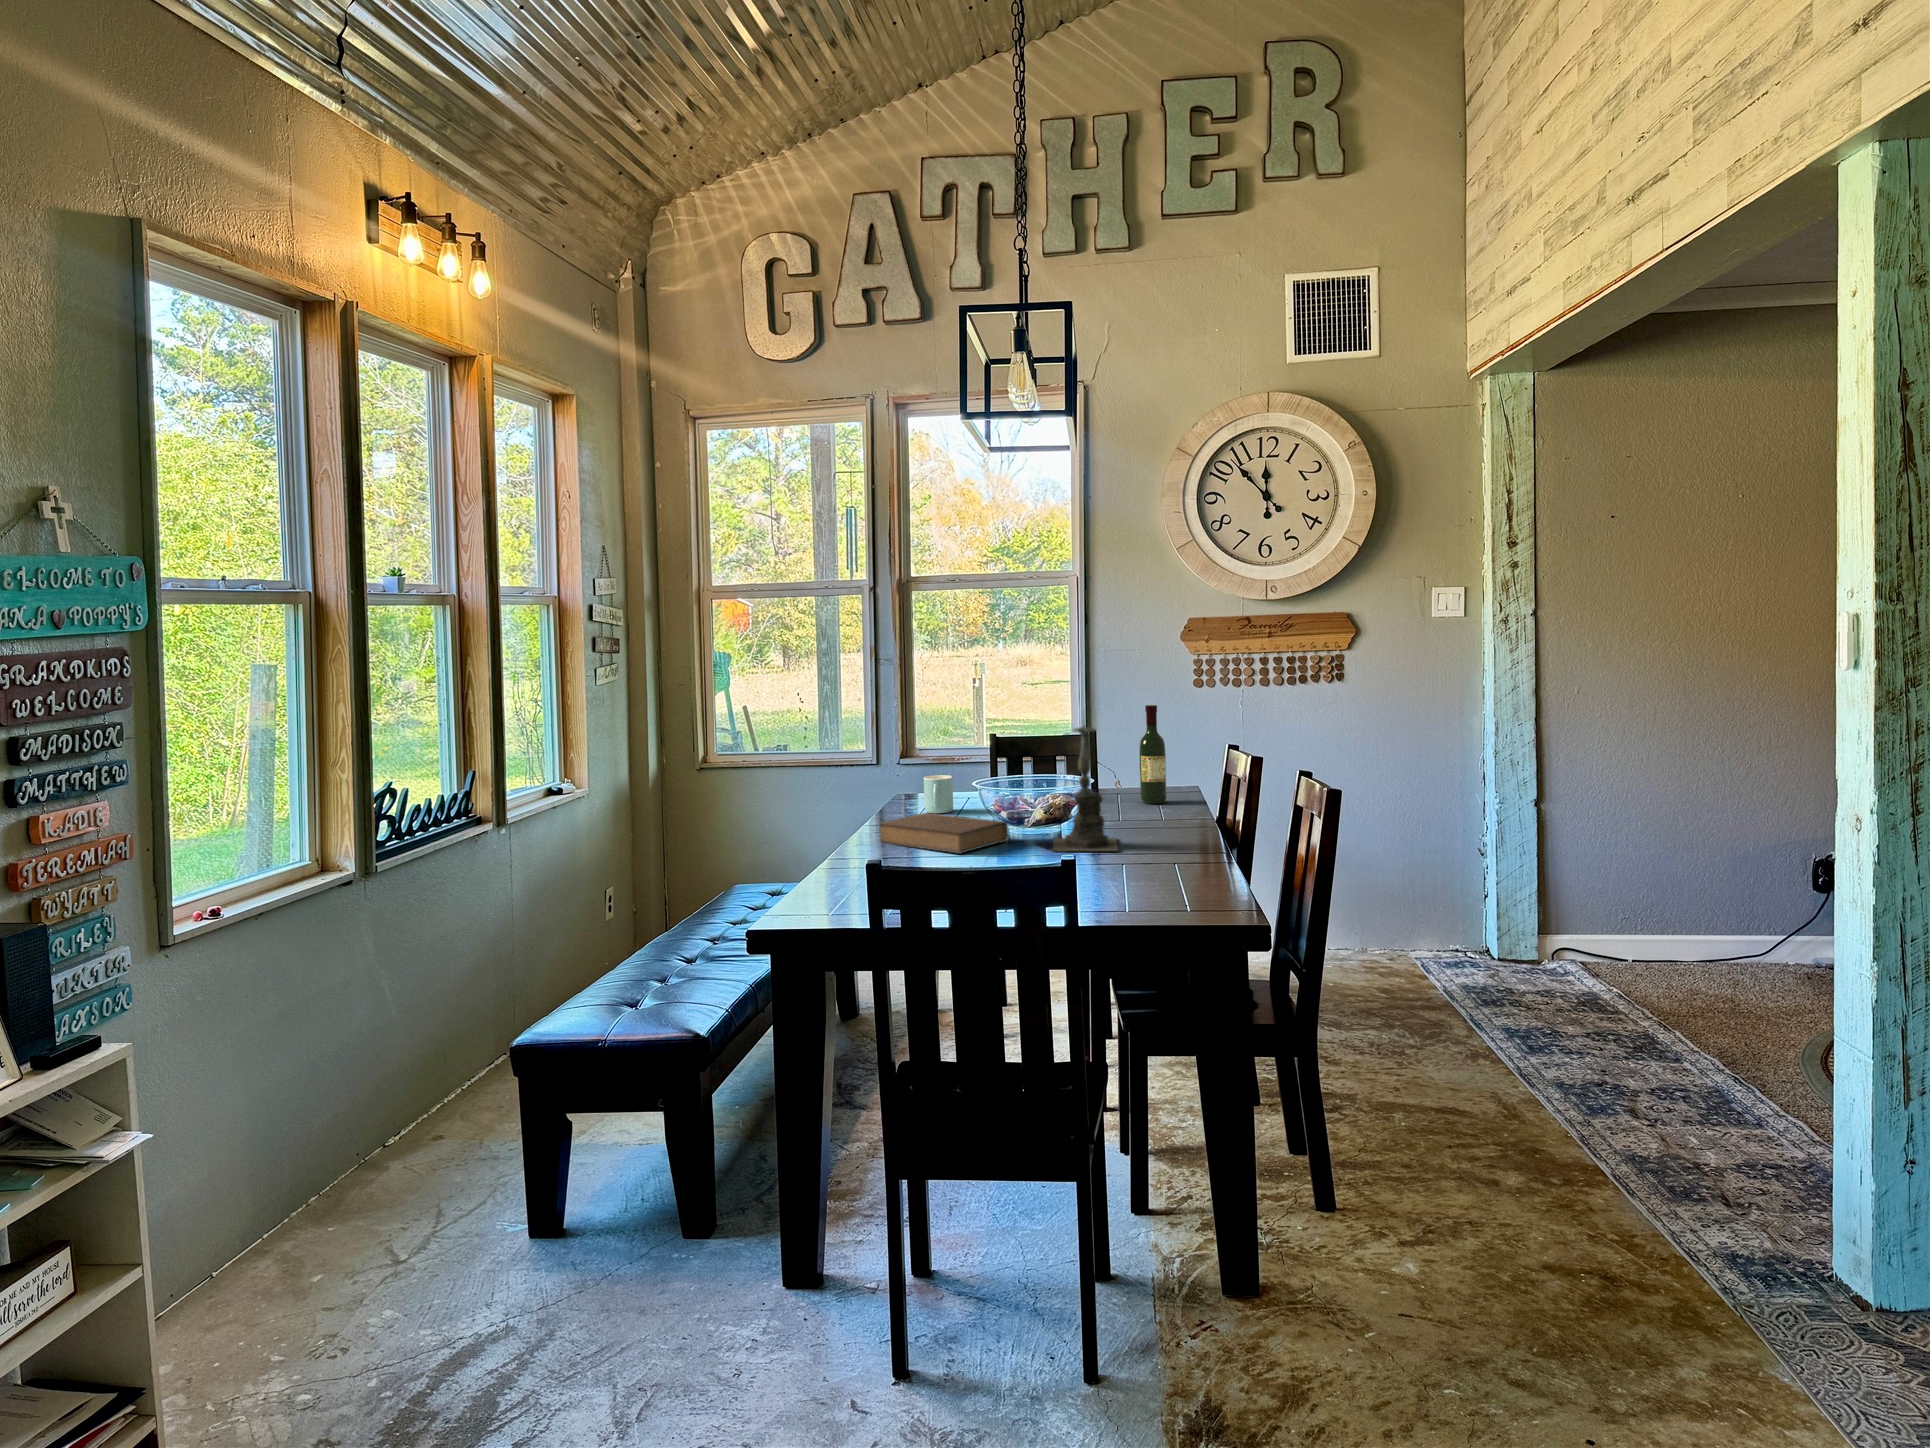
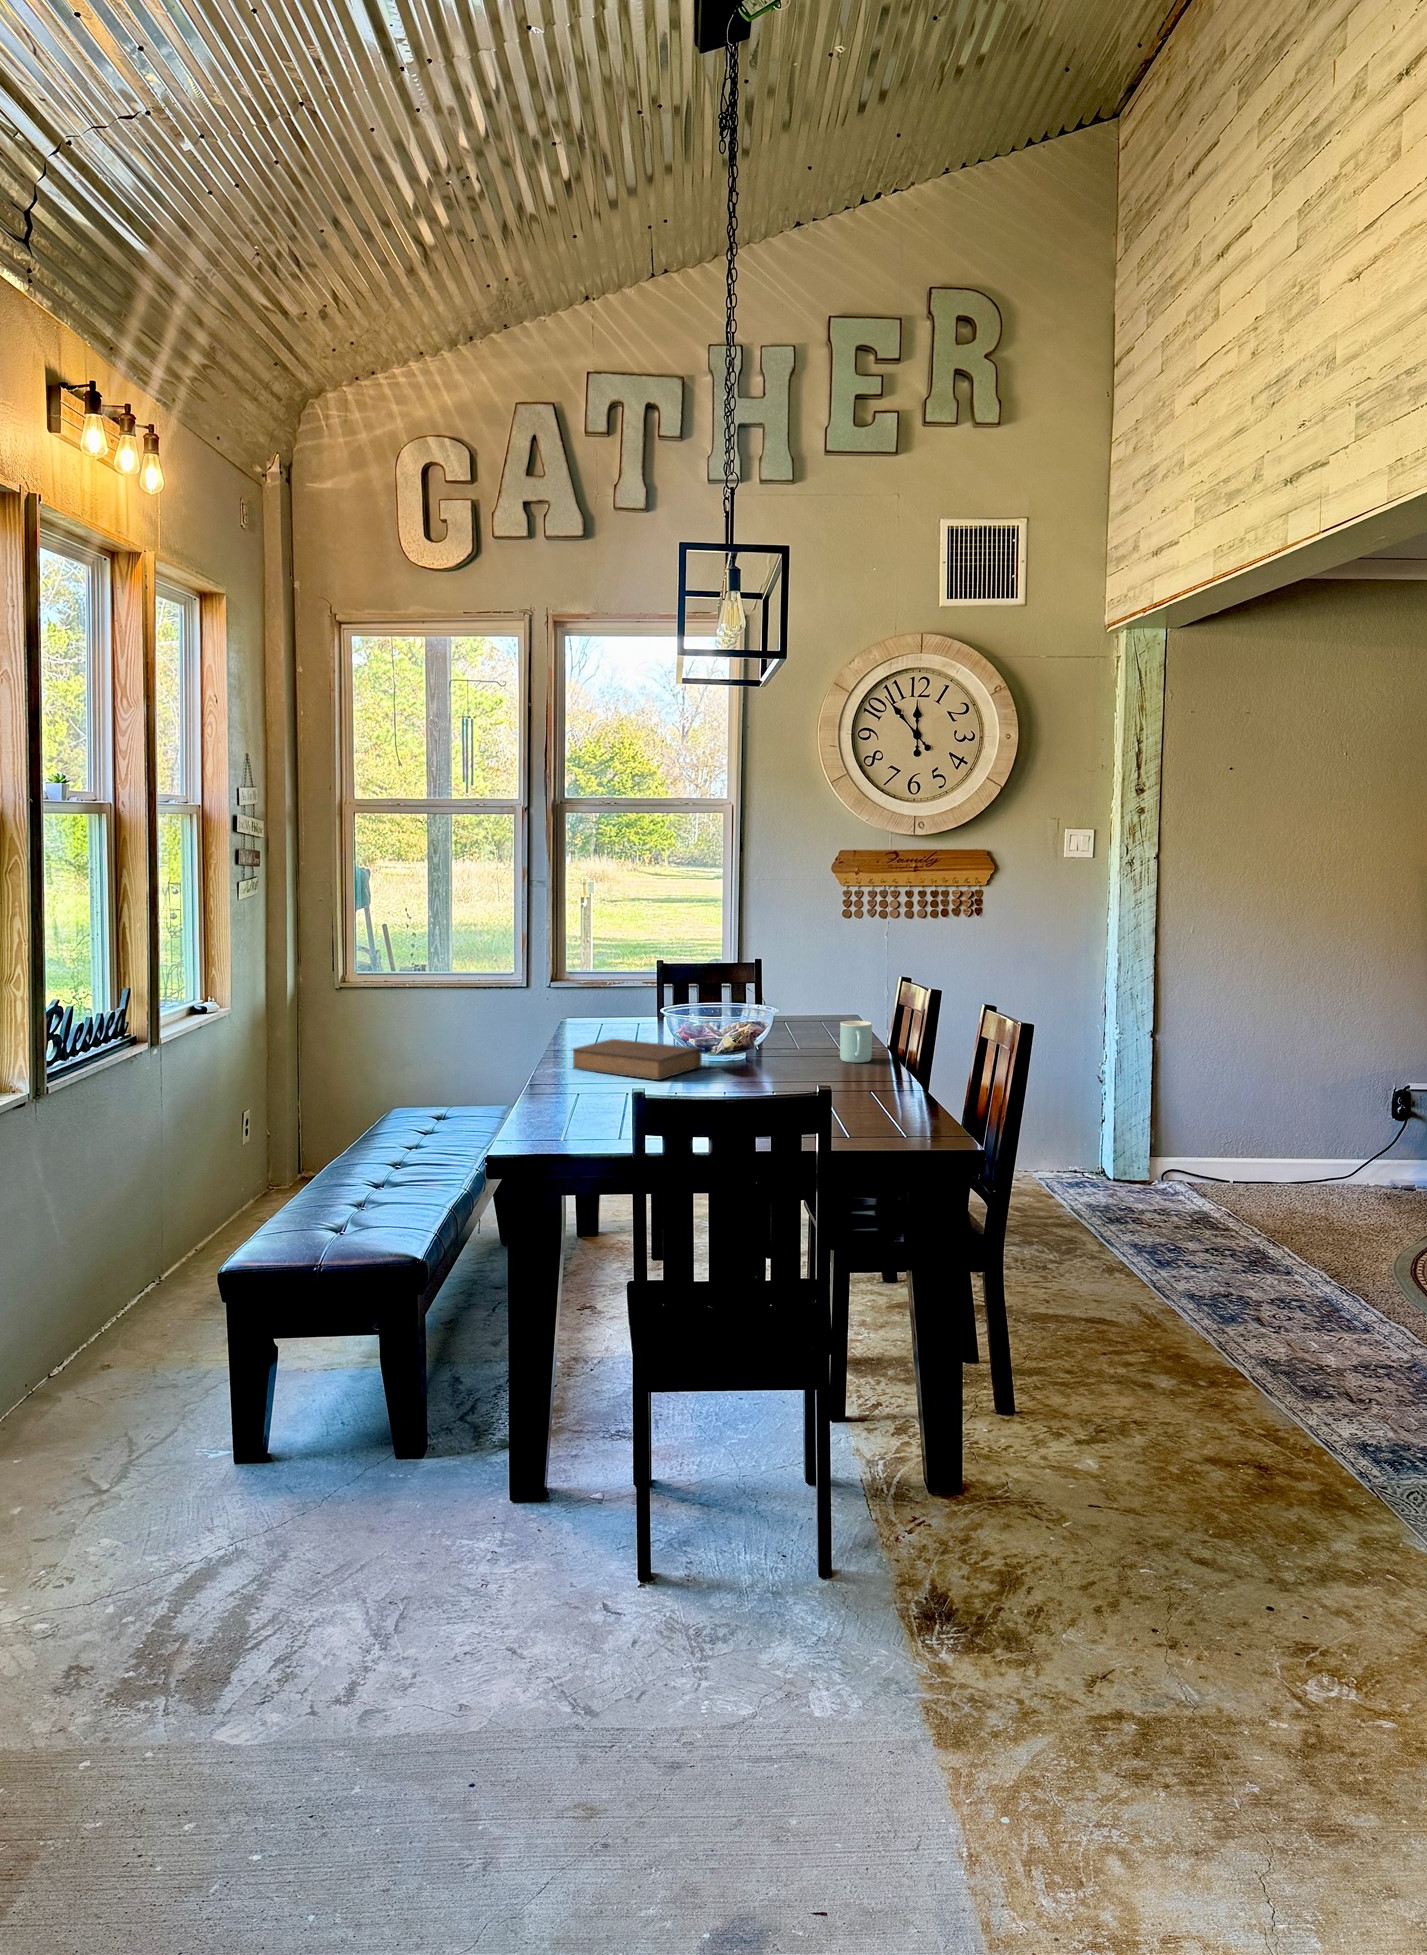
wine bottle: present [1139,705,1167,804] -> none [812,935,837,1031]
candle holder: present [1053,722,1118,852] -> none [744,938,813,1079]
mug: present [924,775,953,813] -> present [840,1021,872,1063]

